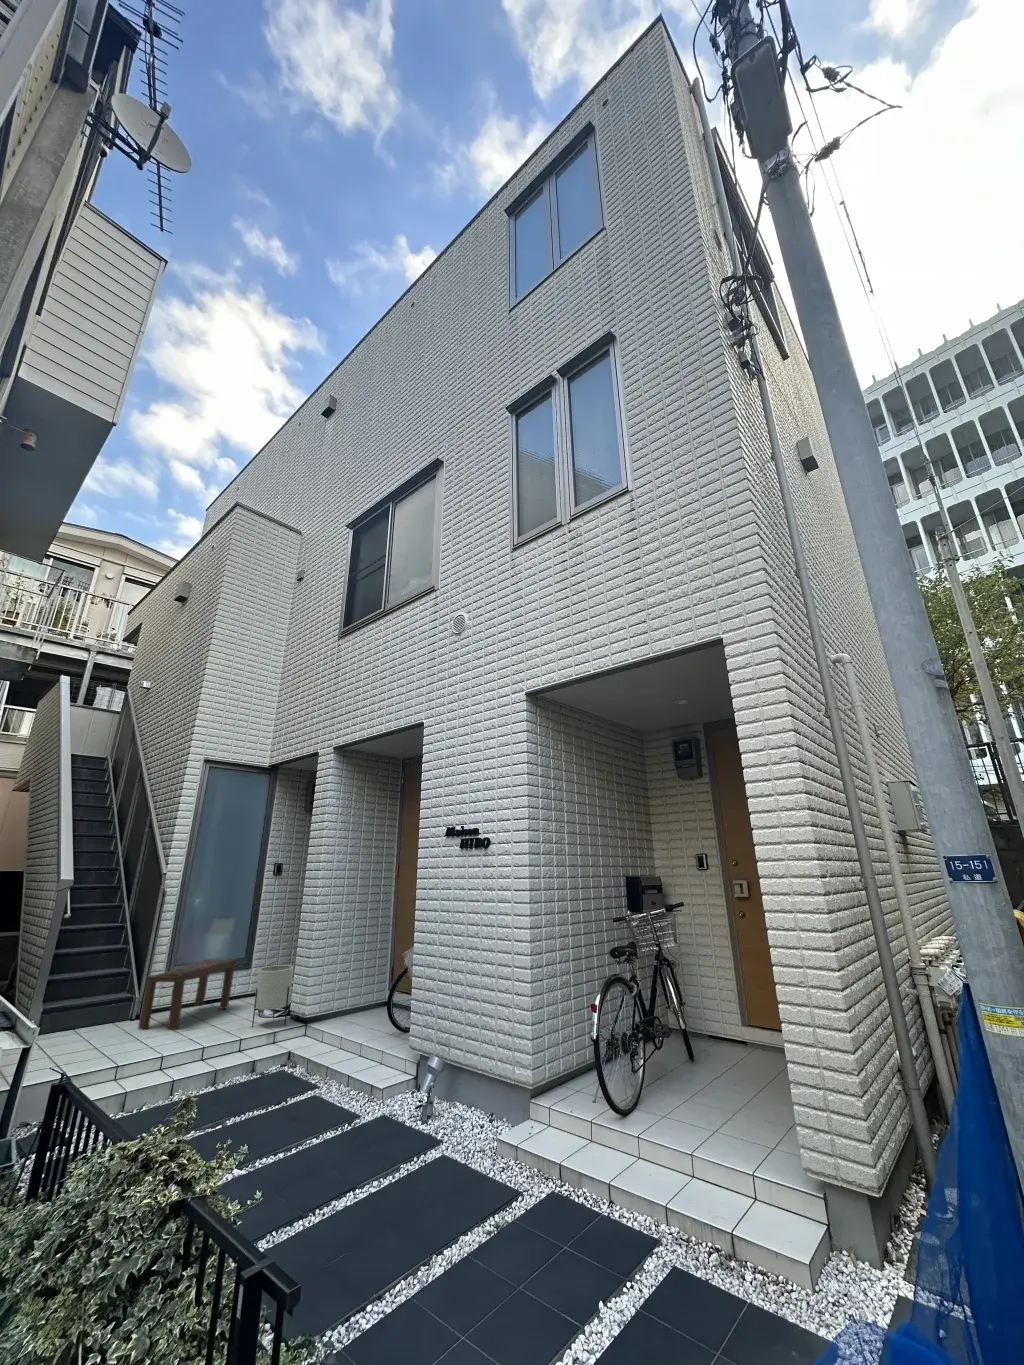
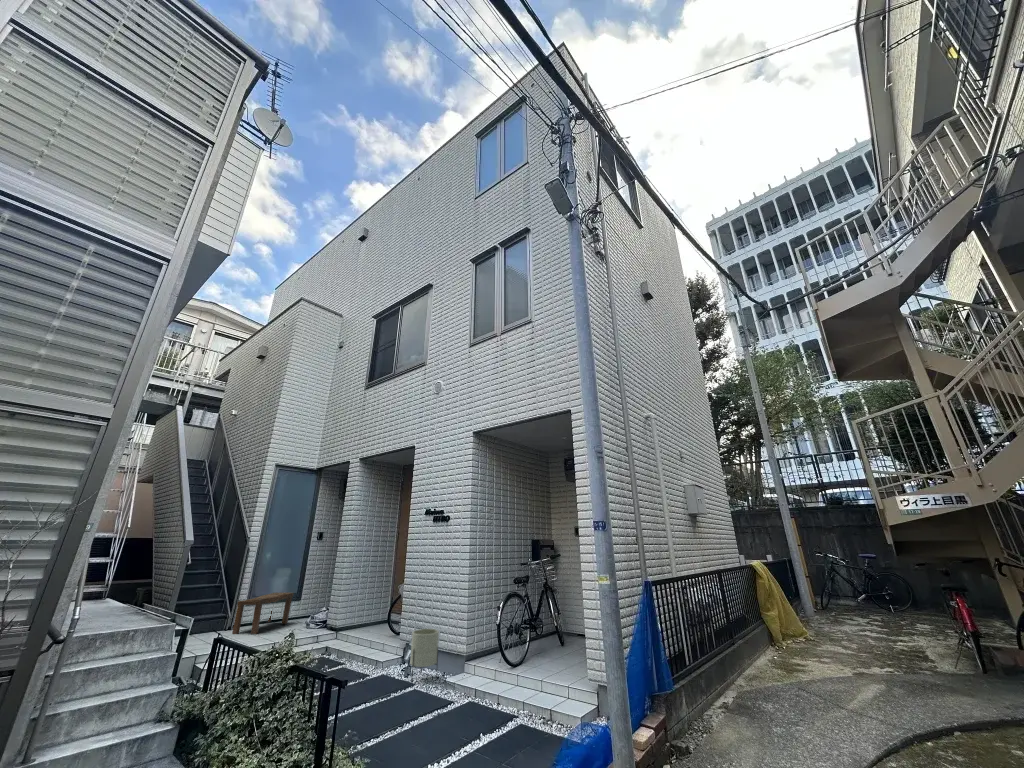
planter: present [252,965,293,1027] -> present [410,629,439,676]

